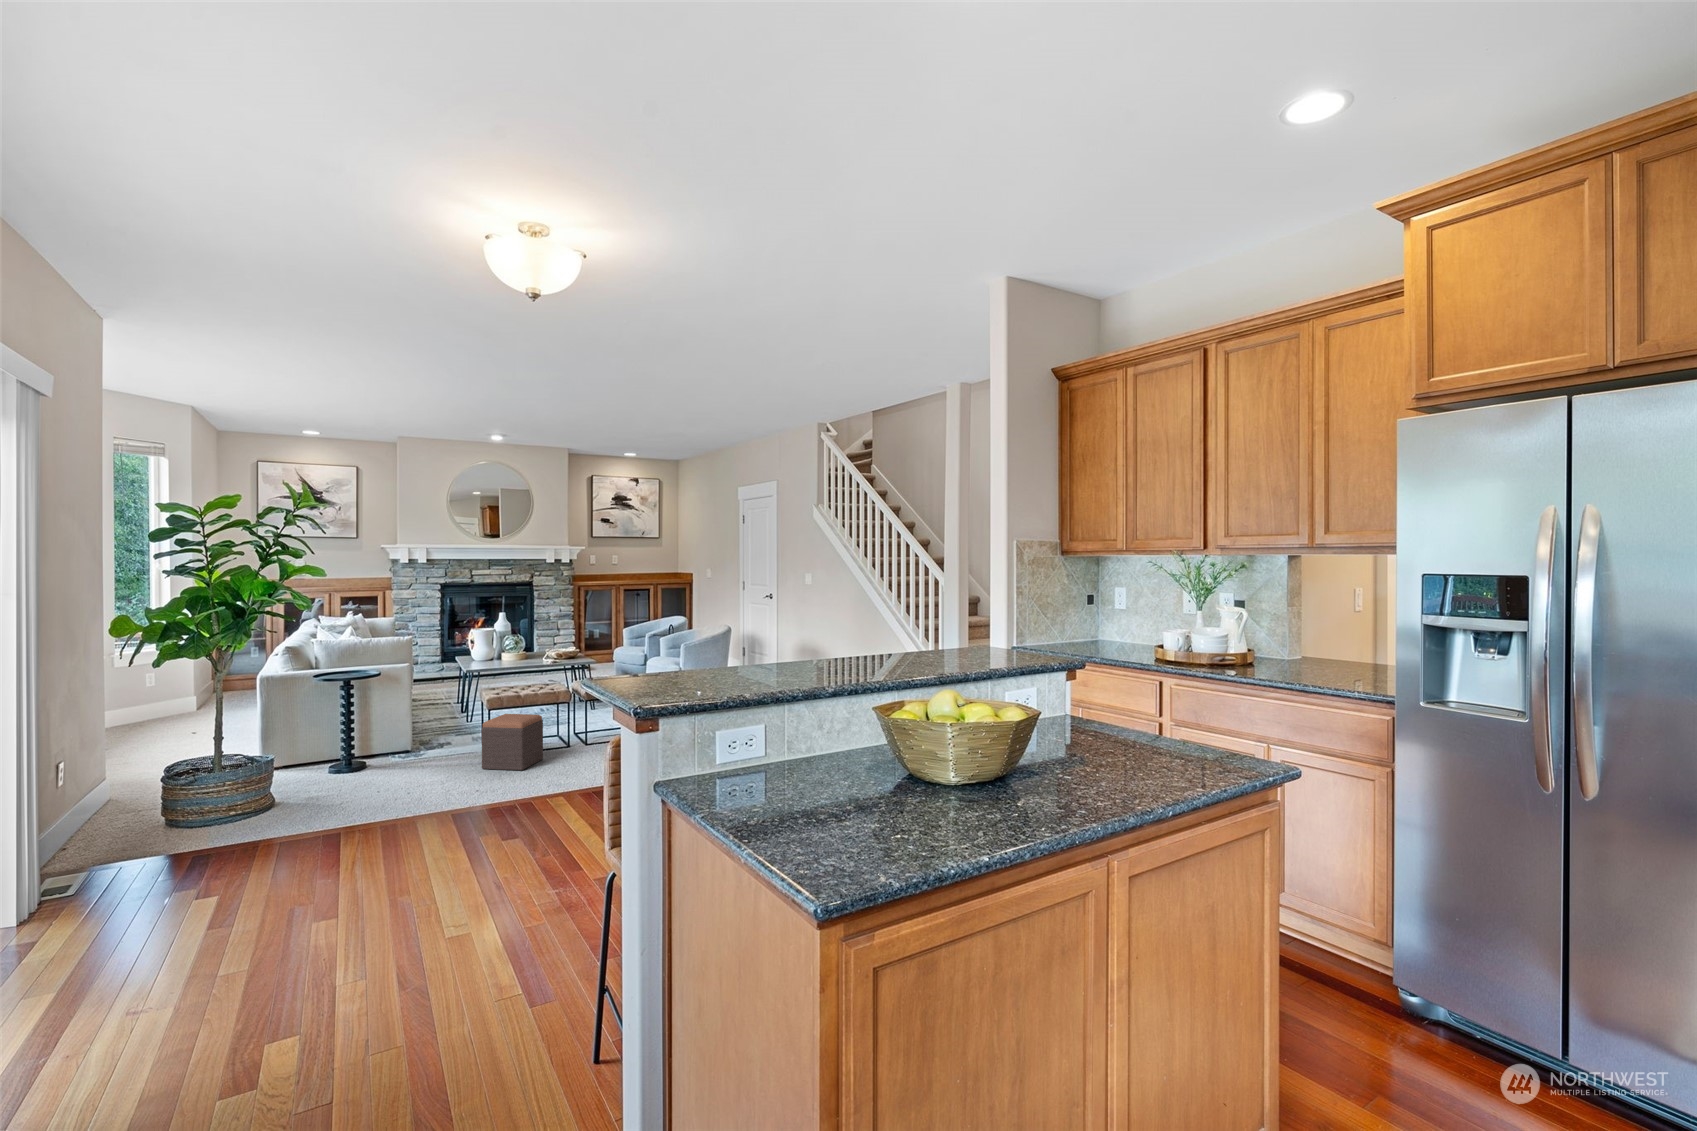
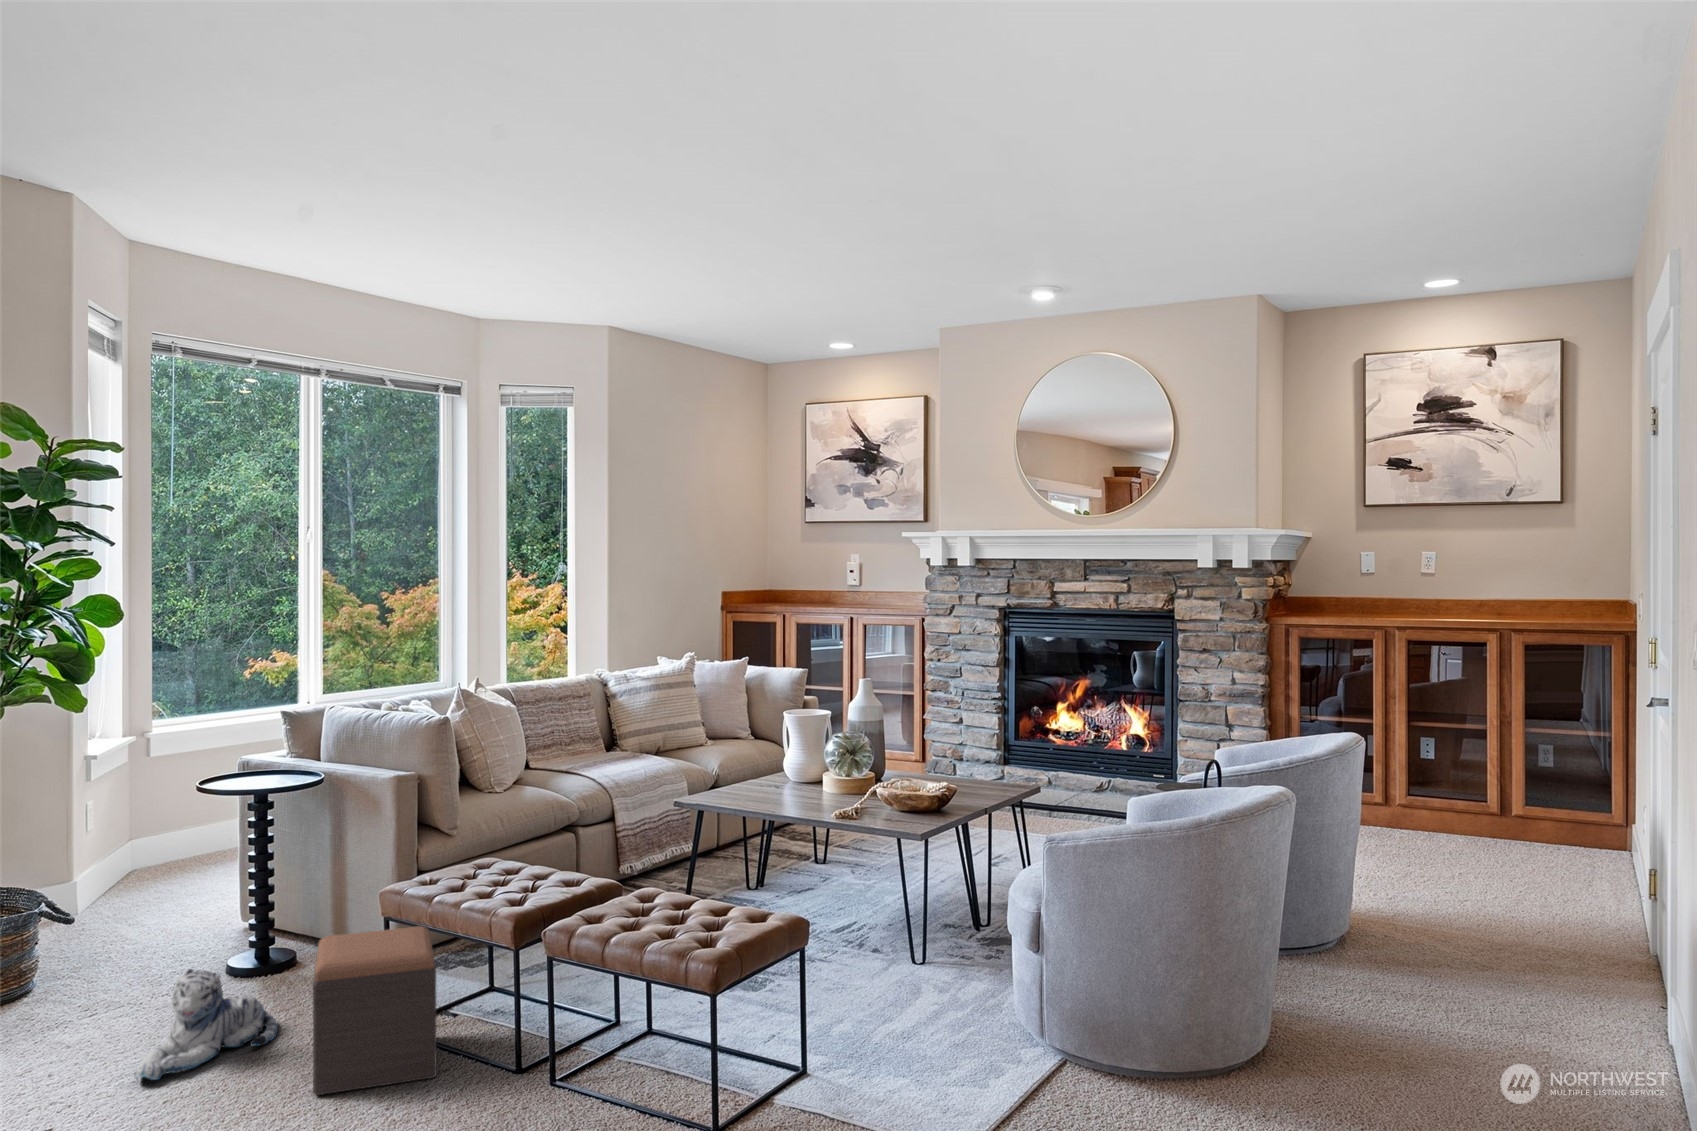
plush toy: none [416,746,457,789] -> present [135,969,278,1080]

